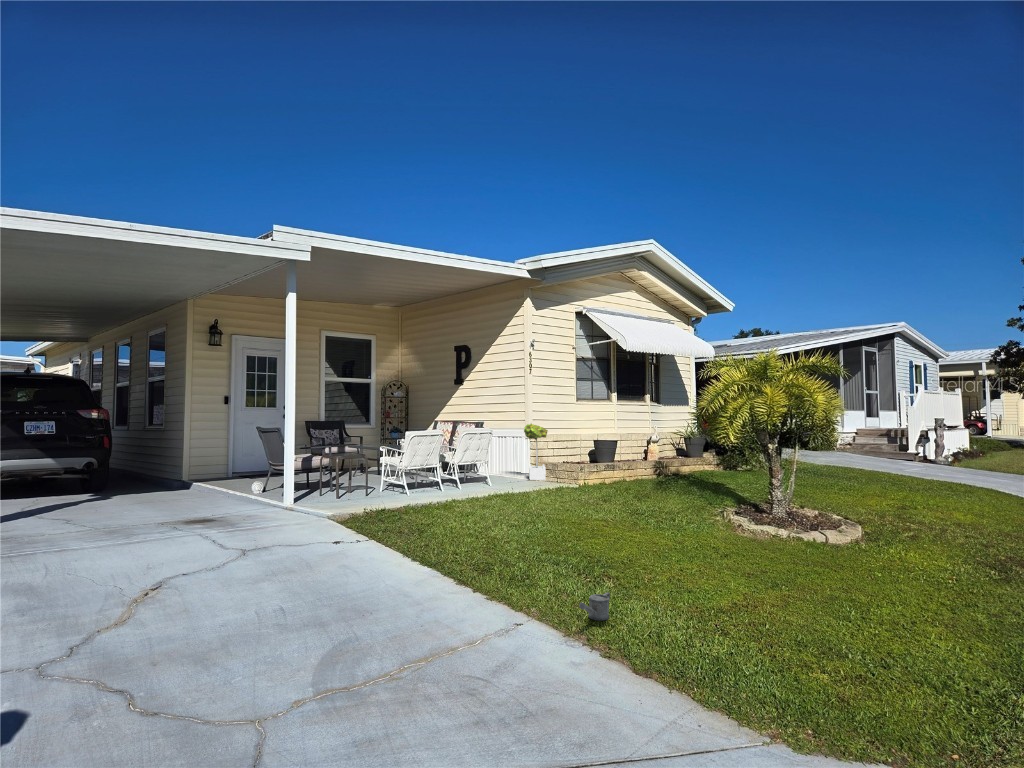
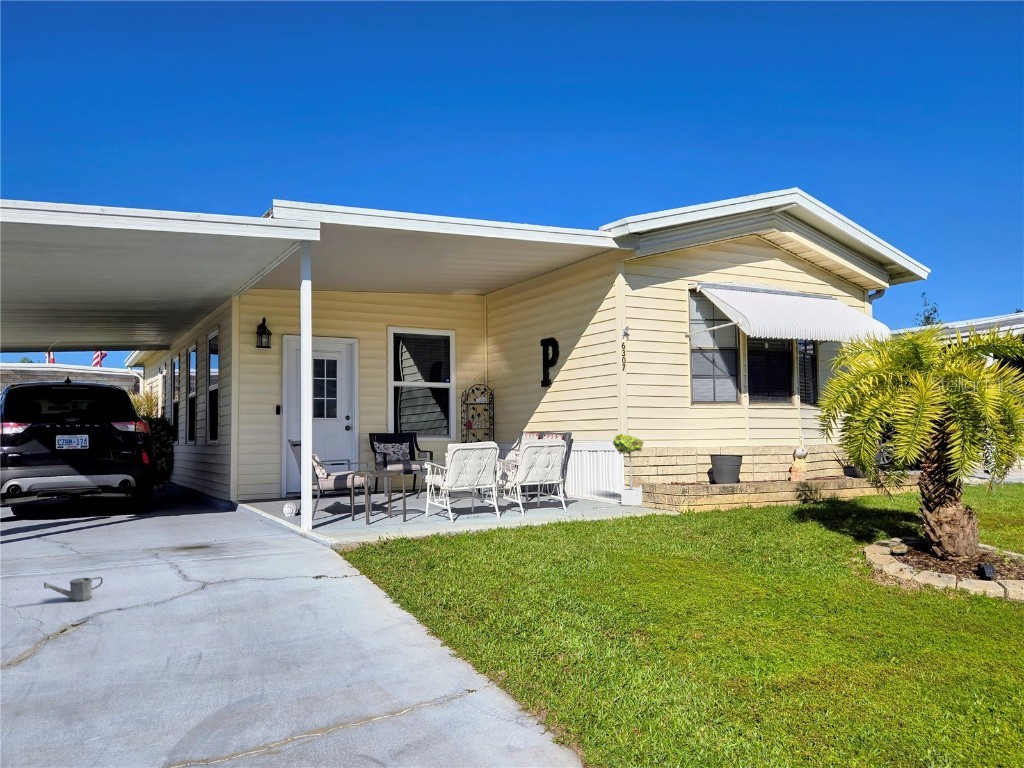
watering can: present [579,593,610,621] -> present [44,577,103,601]

